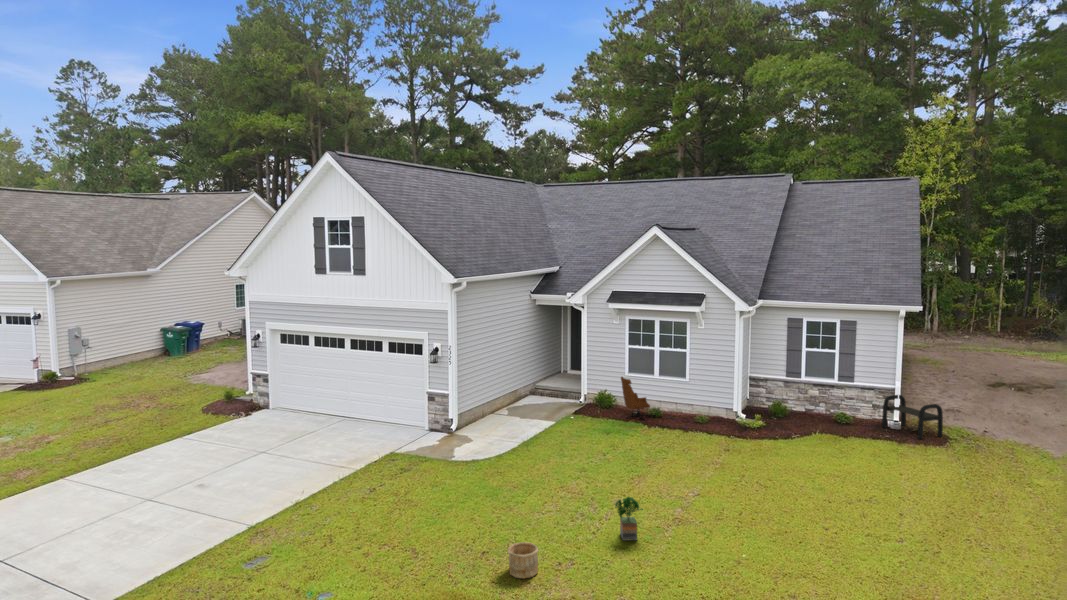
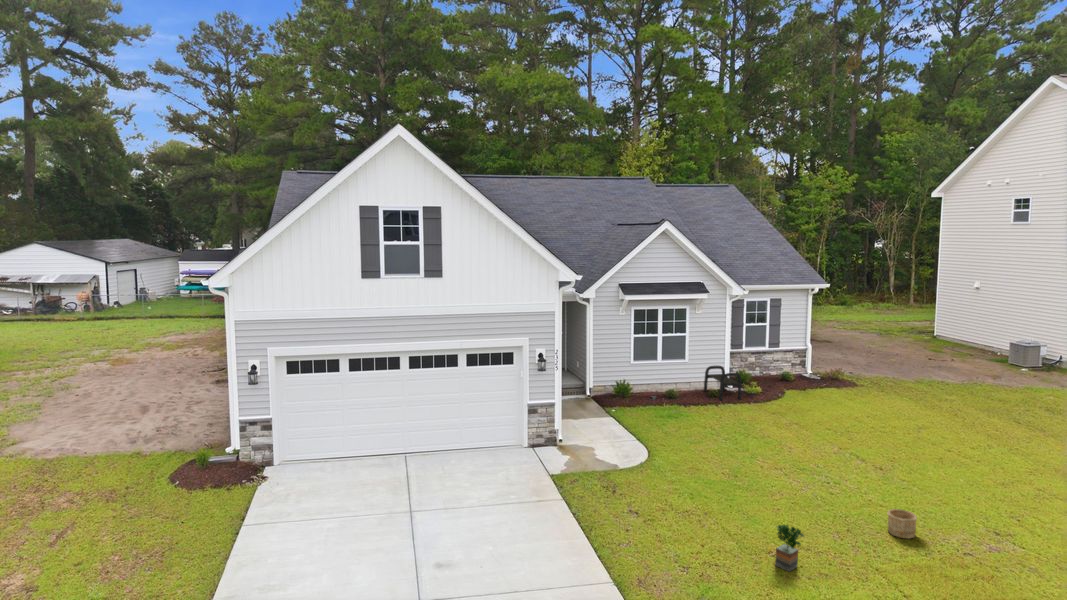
lounge chair: present [621,377,650,418] -> none [647,364,677,402]
bench: present [882,395,943,439] -> present [704,366,742,400]
potted tree: present [615,497,643,541] -> present [775,525,804,572]

